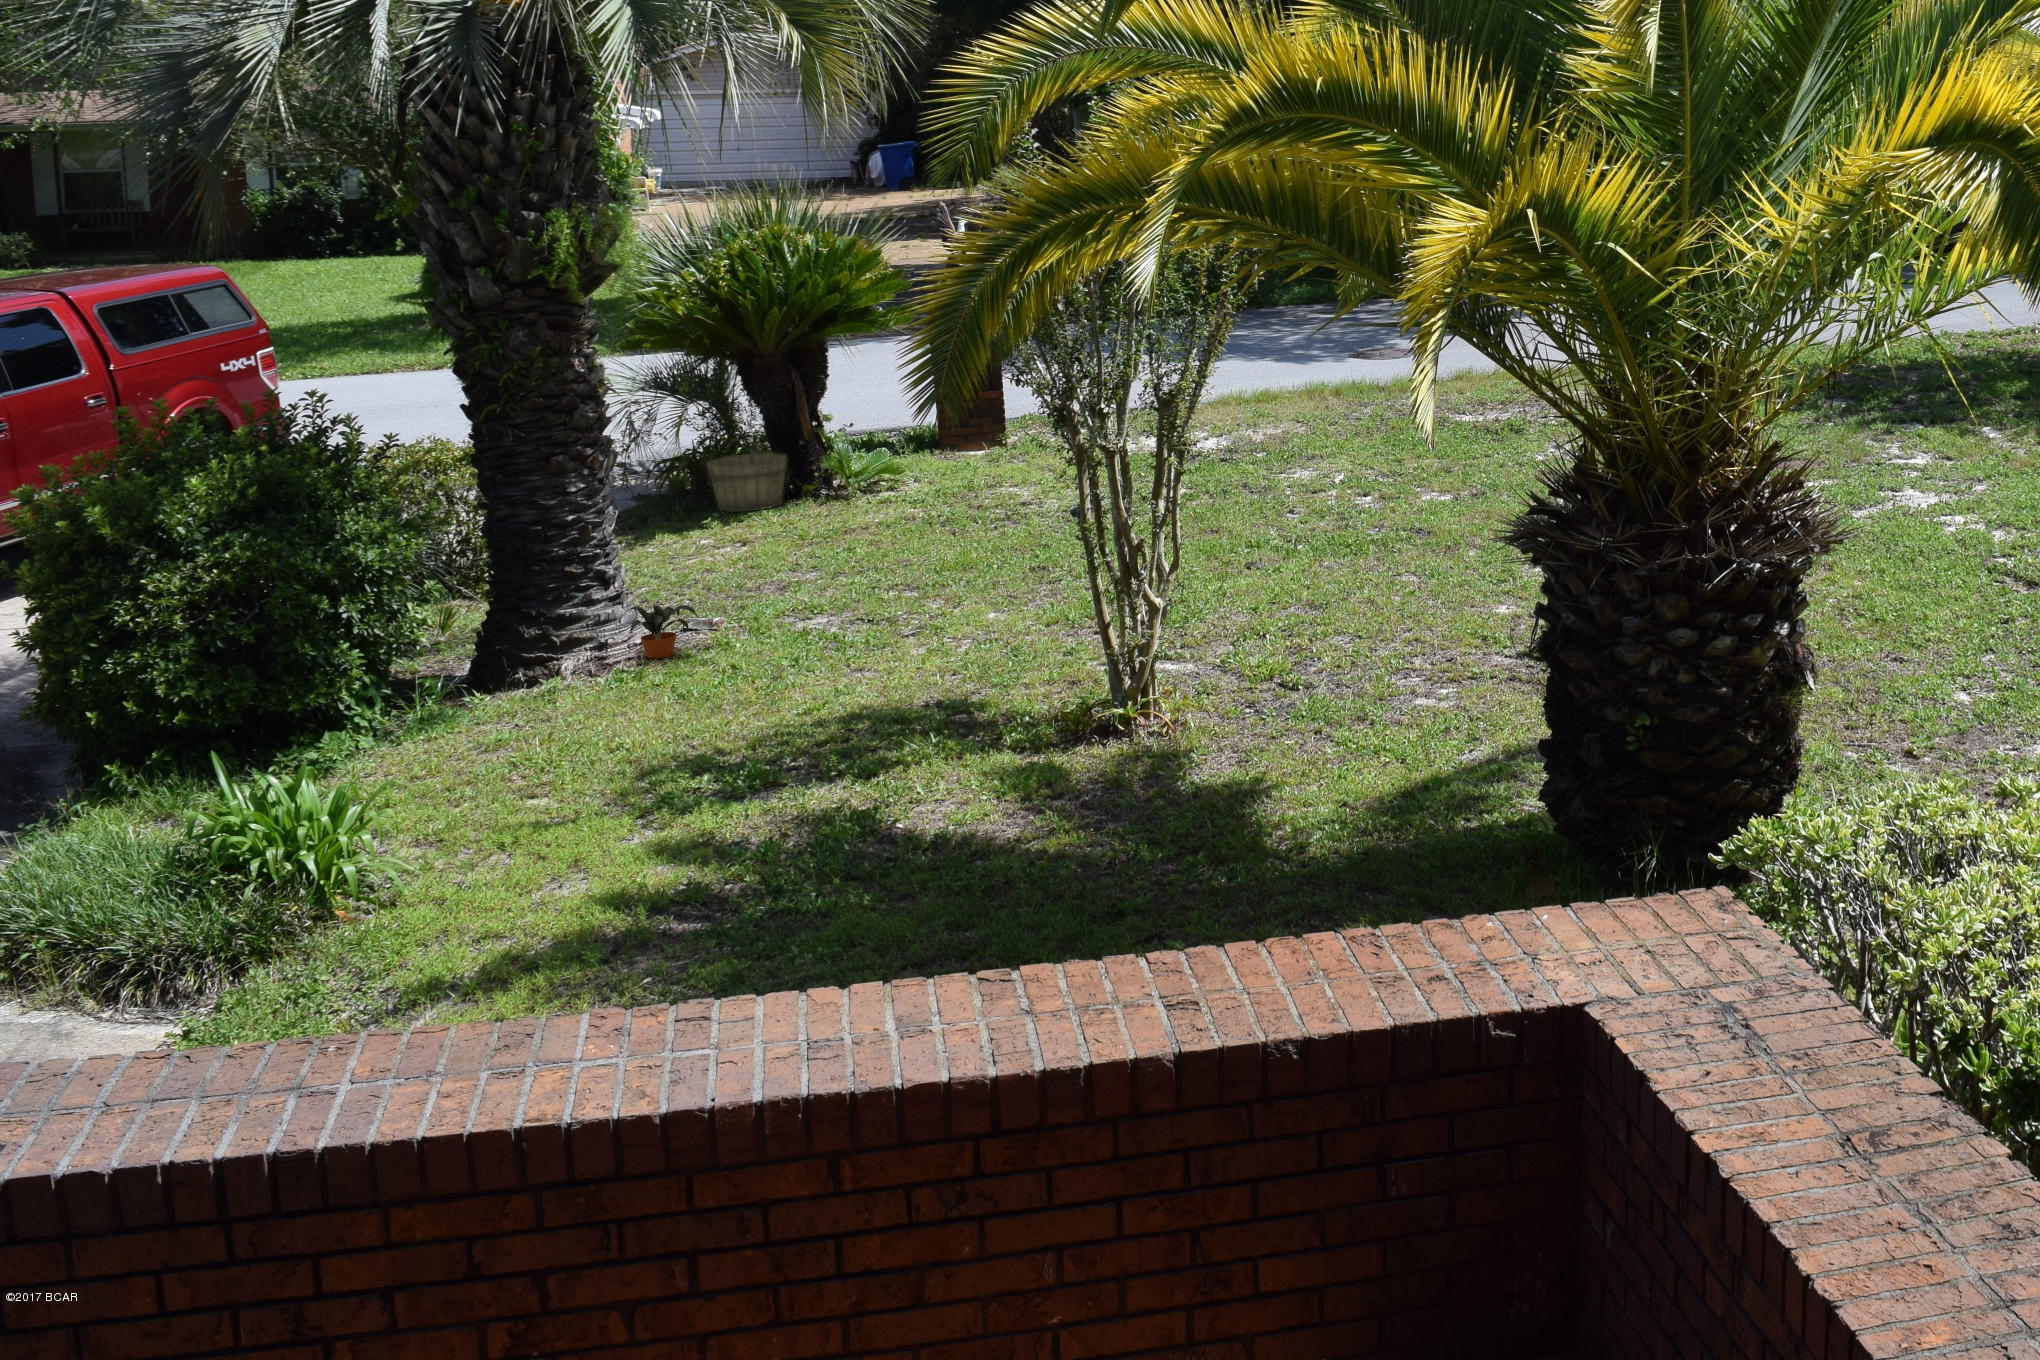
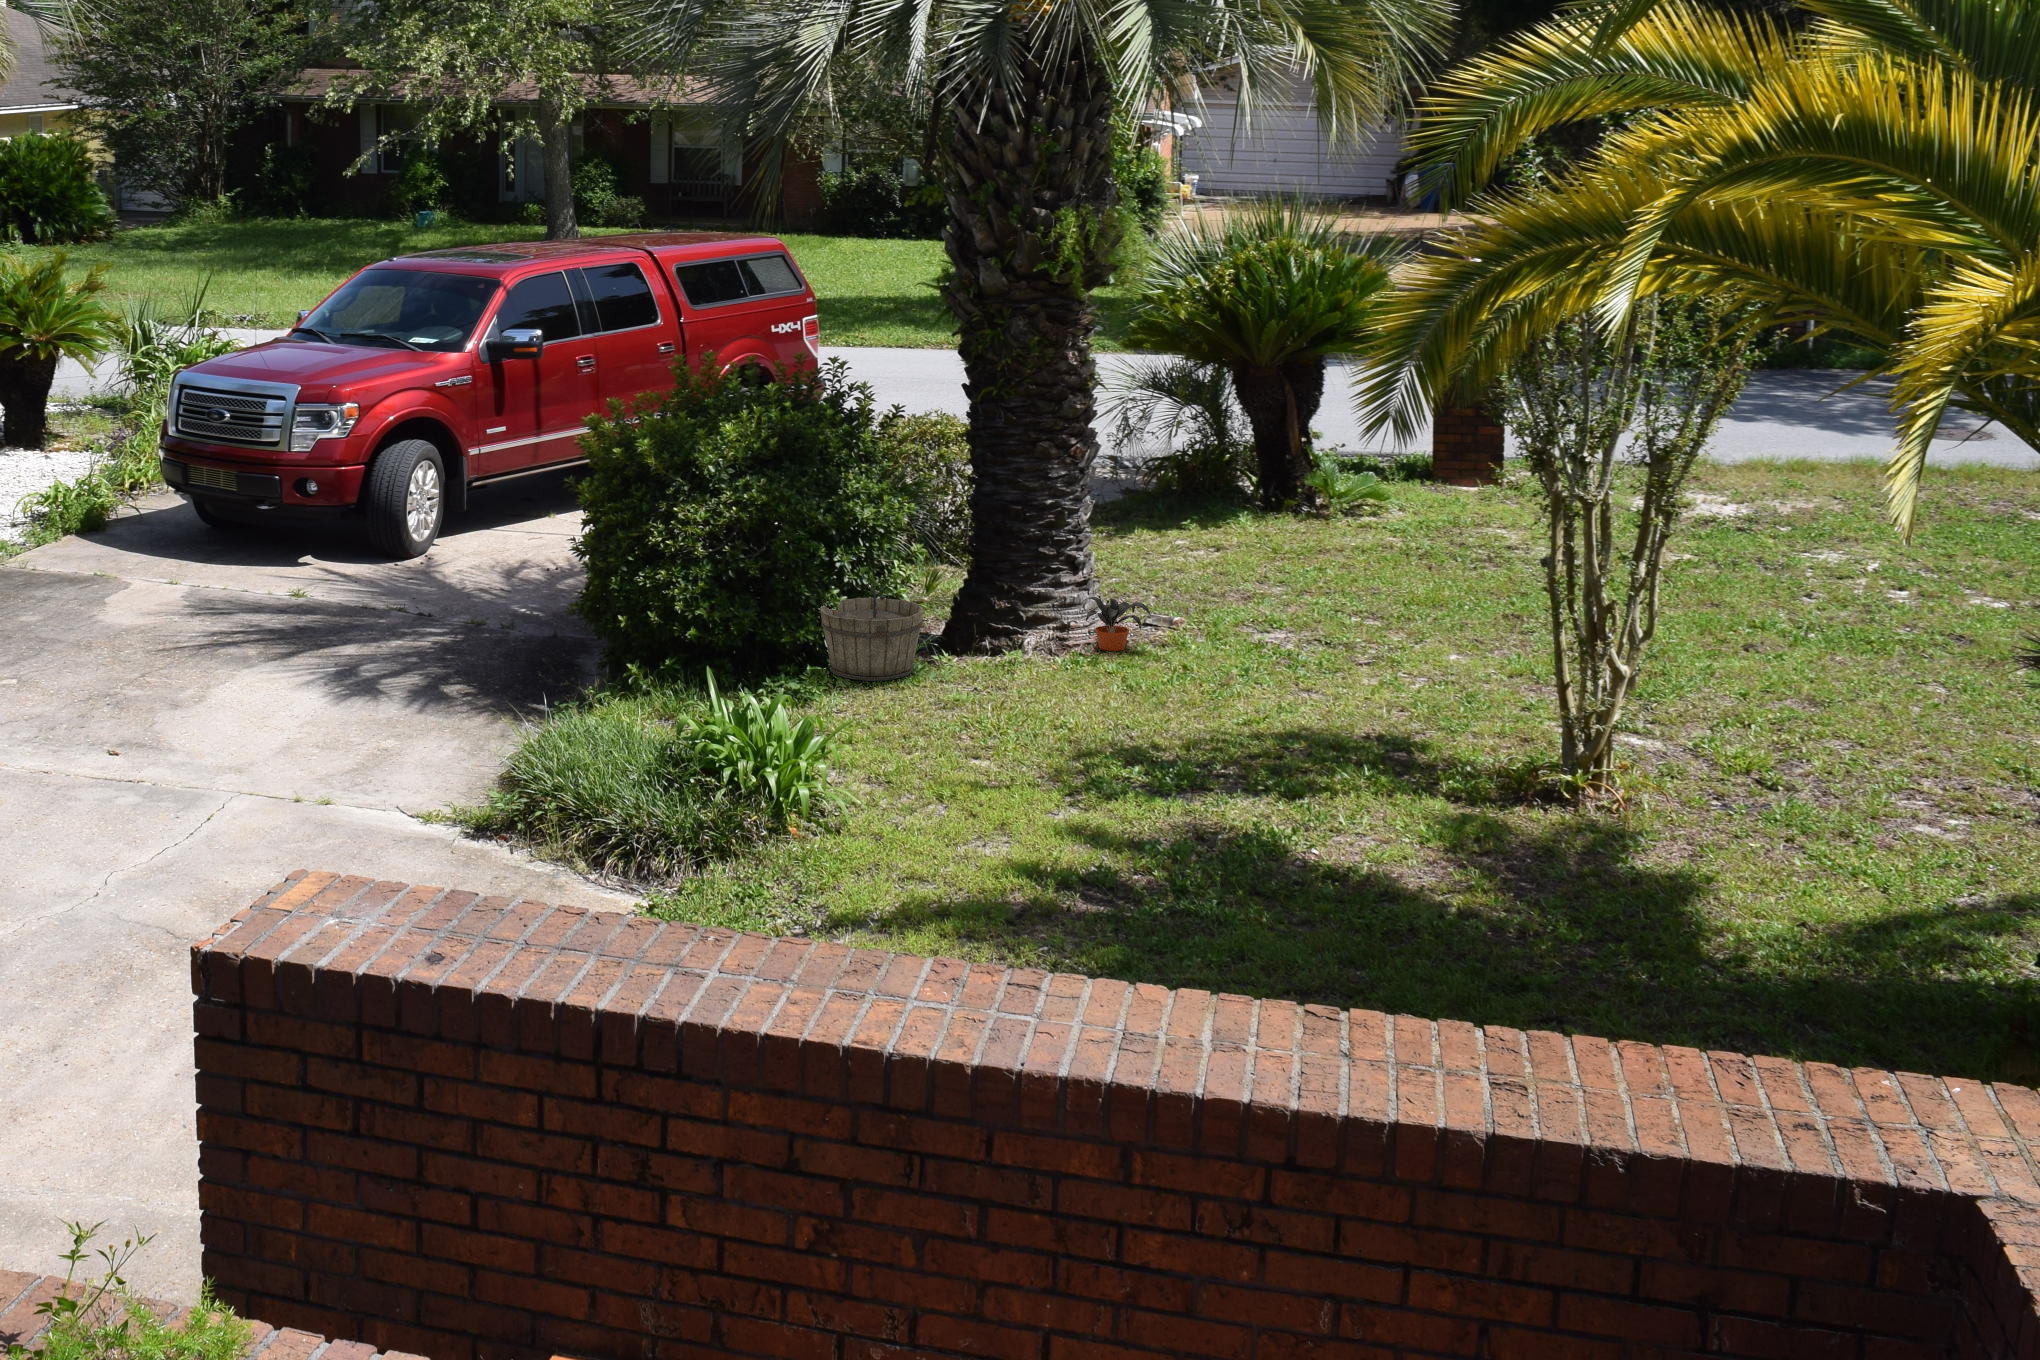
wooden bucket: present [707,451,787,512] -> present [820,584,924,681]

